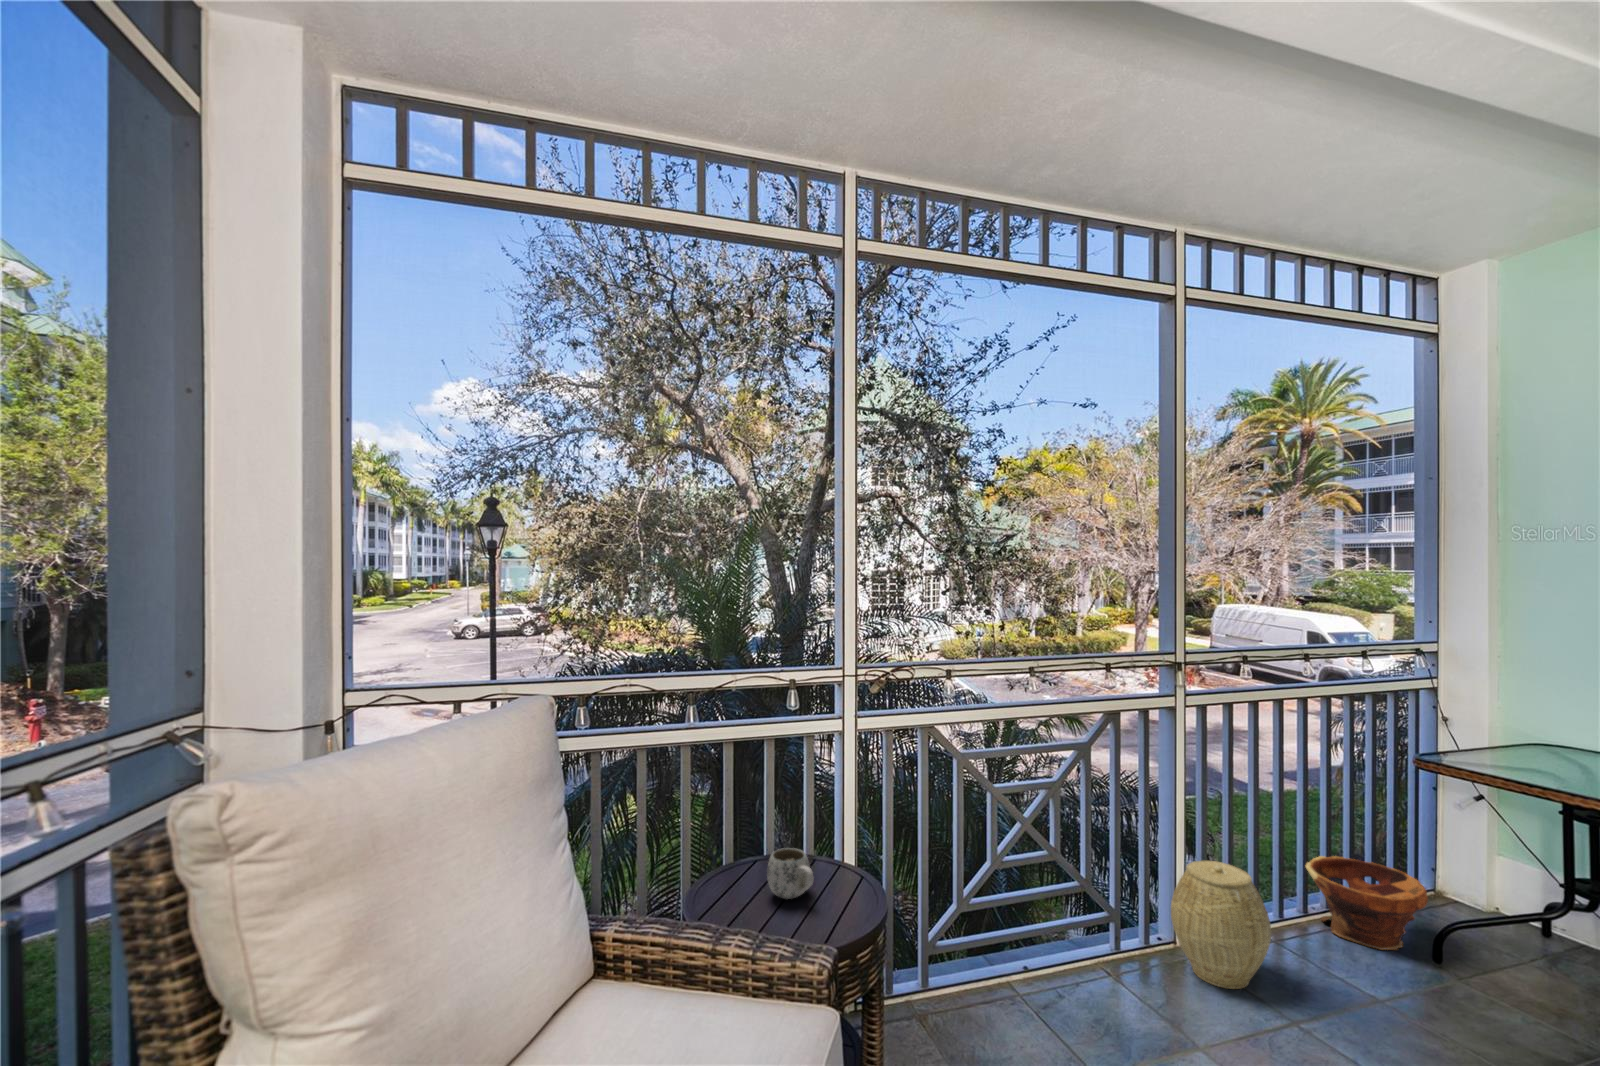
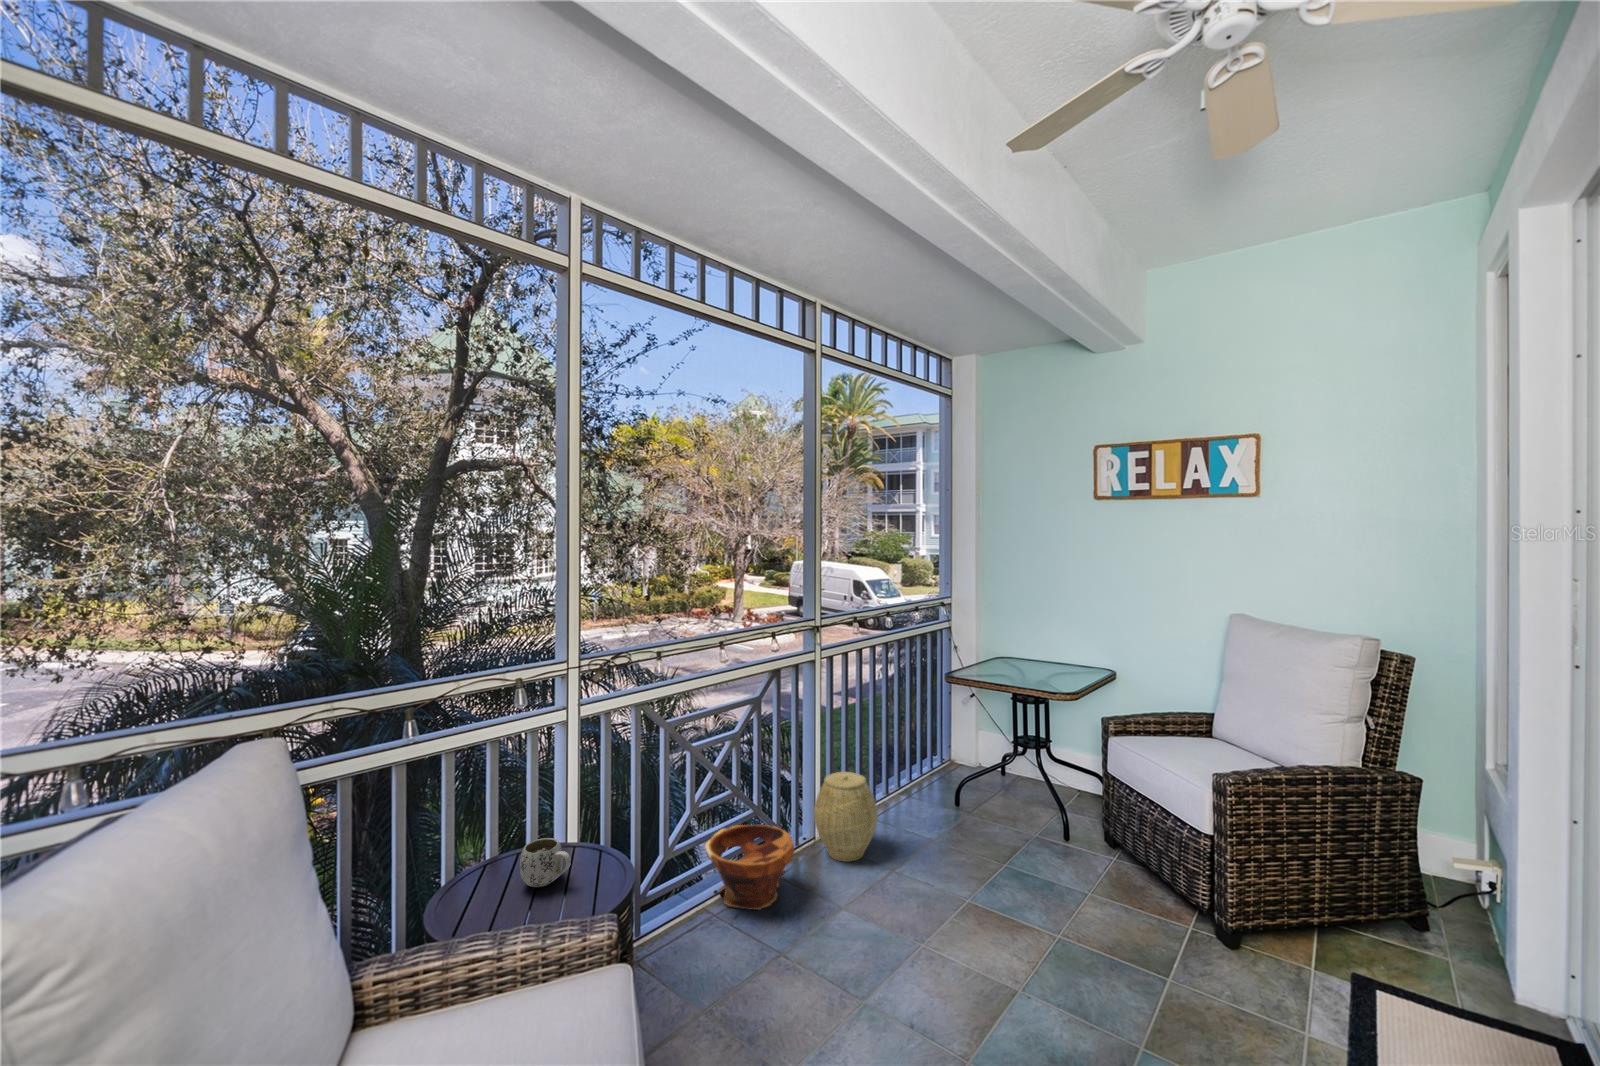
planter: present [1306,856,1428,950] -> present [705,825,794,910]

